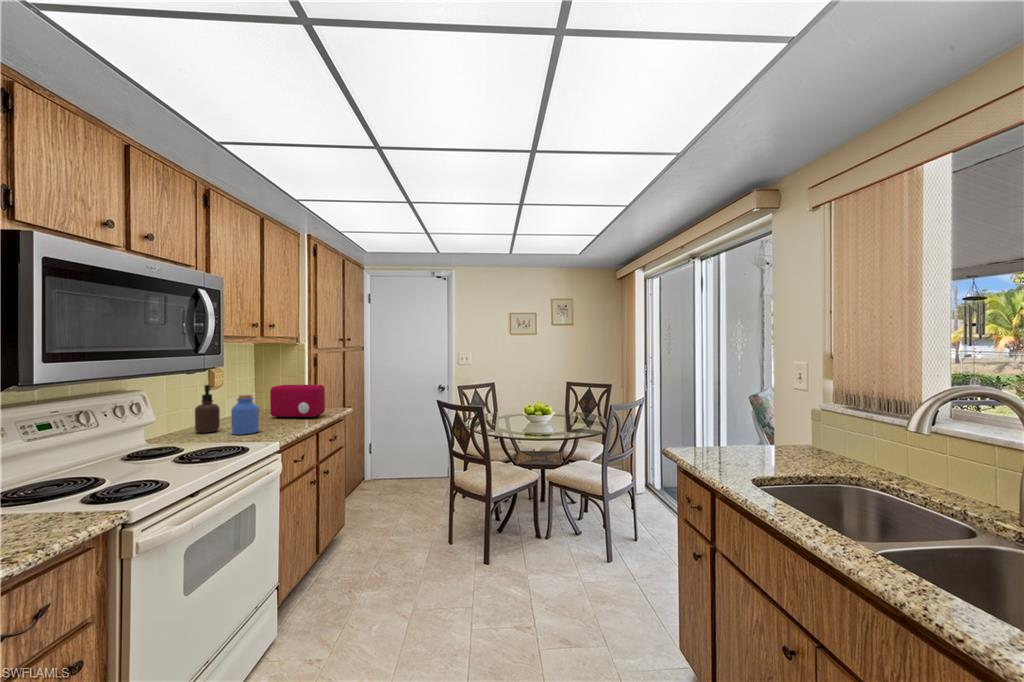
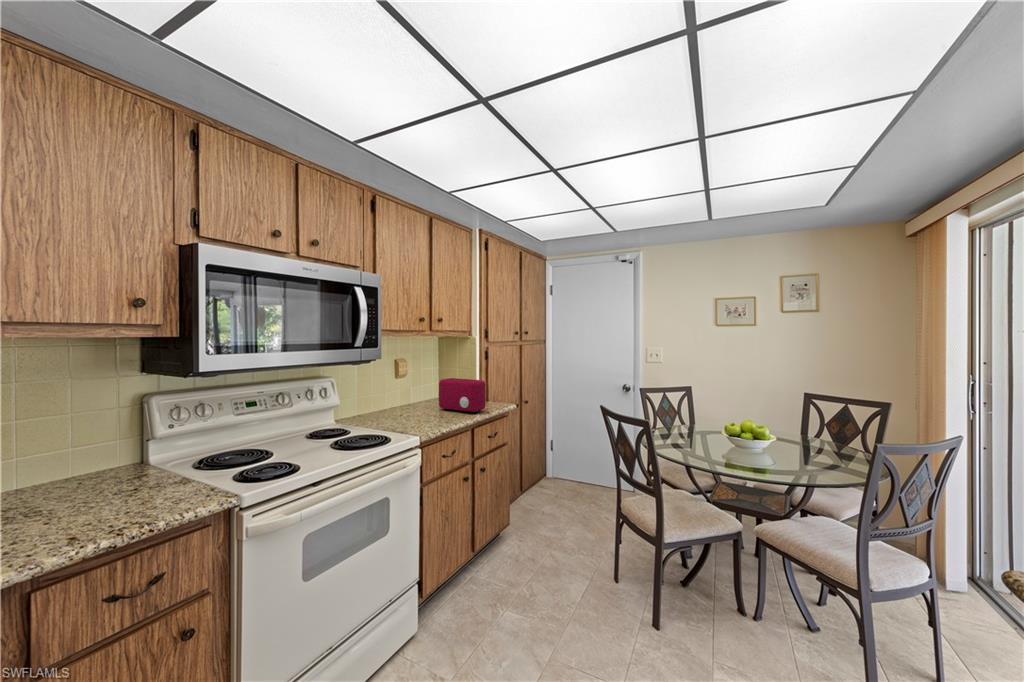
soap dispenser: present [195,385,220,433] -> none [370,375,389,419]
jar: present [231,394,259,435] -> none [394,387,417,425]

